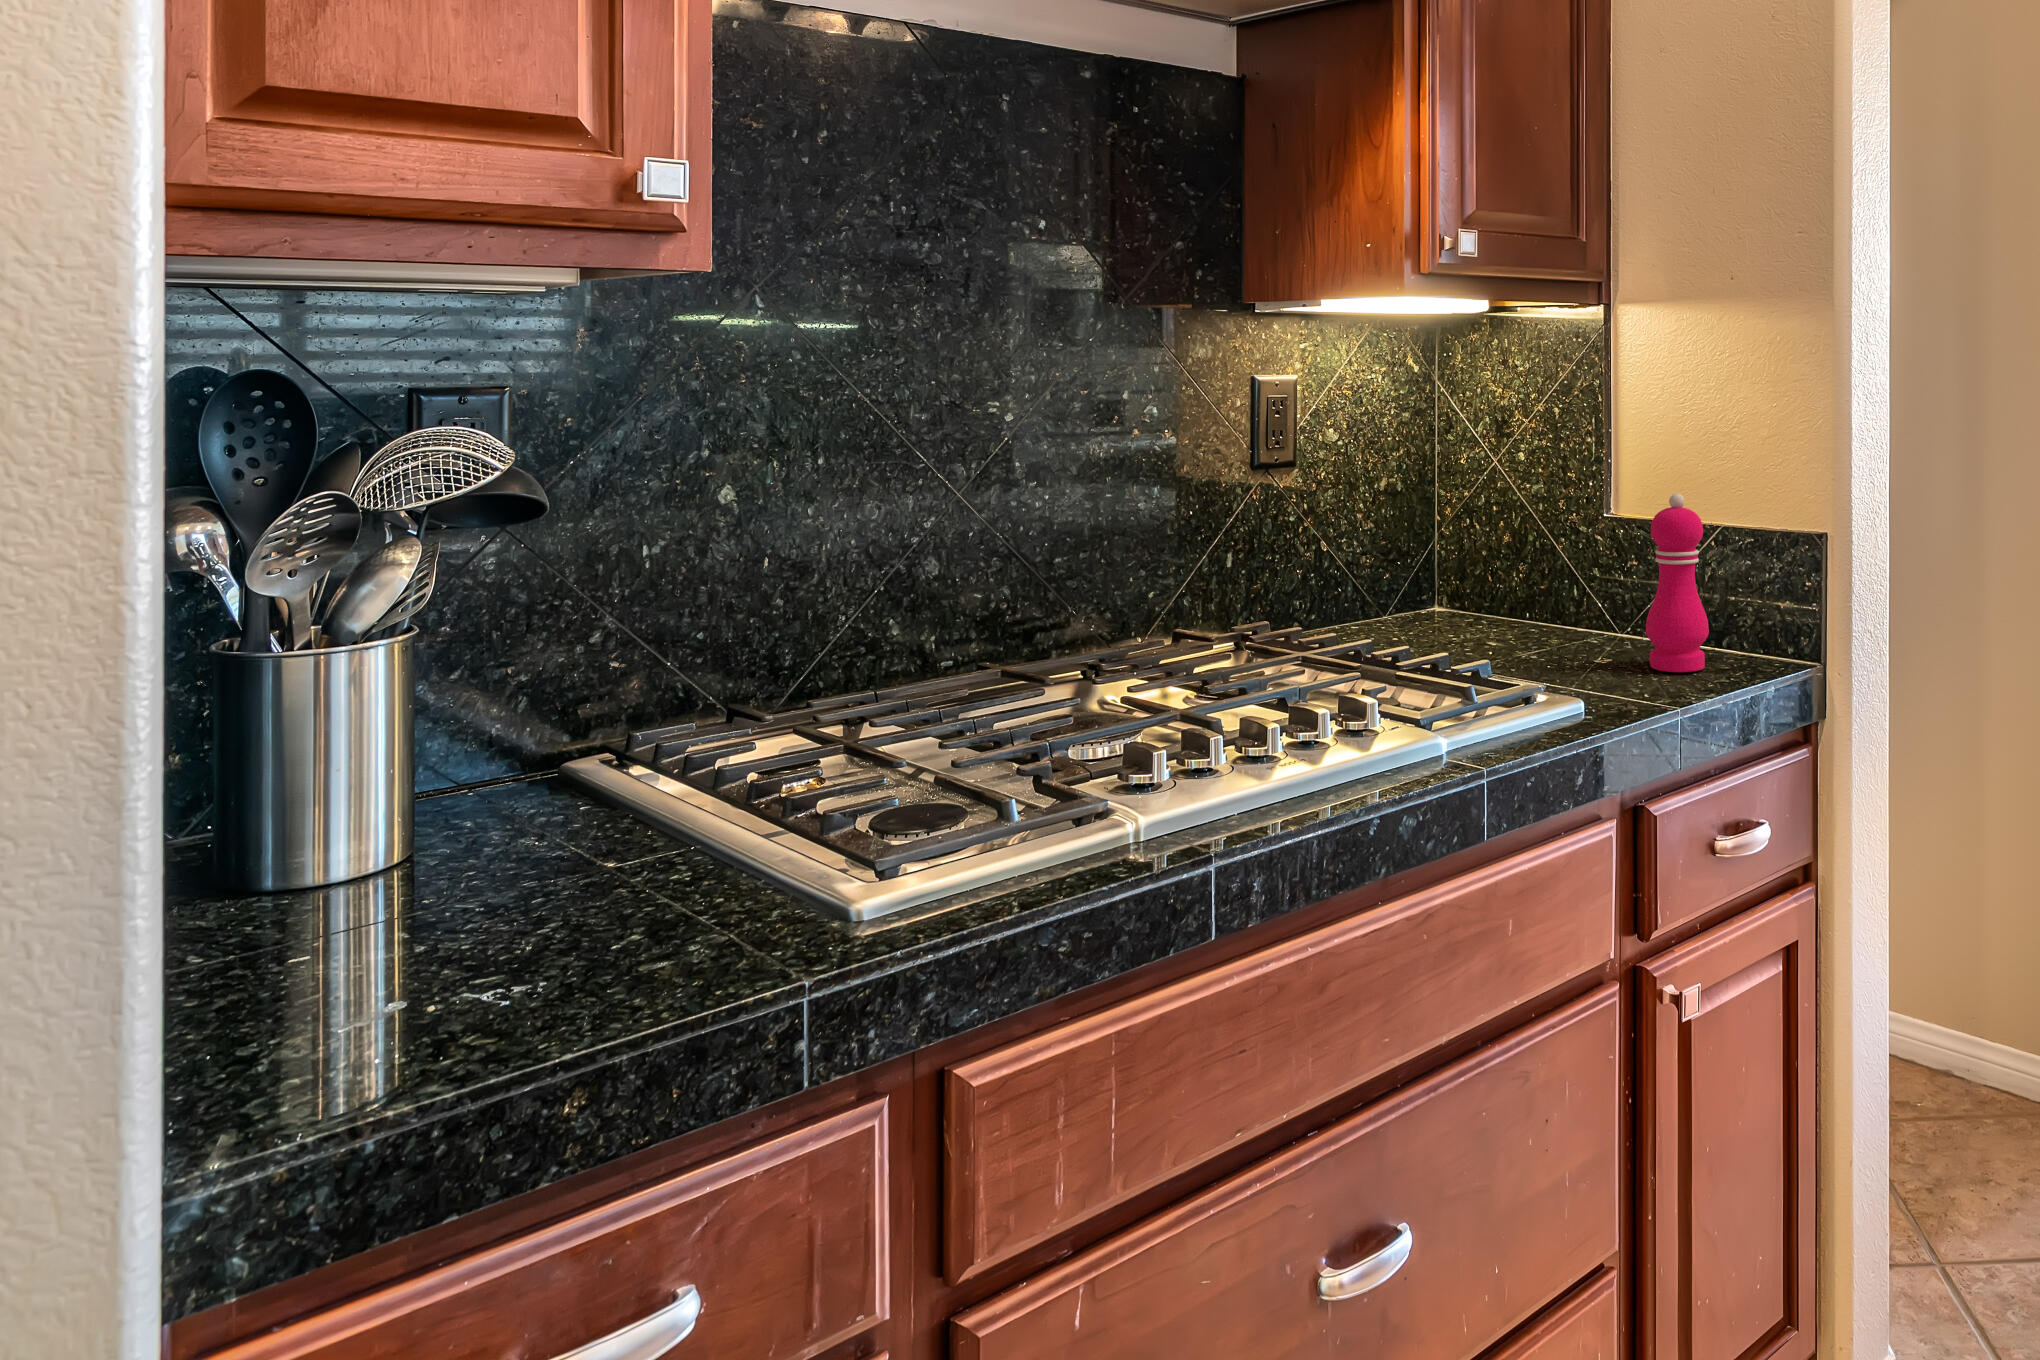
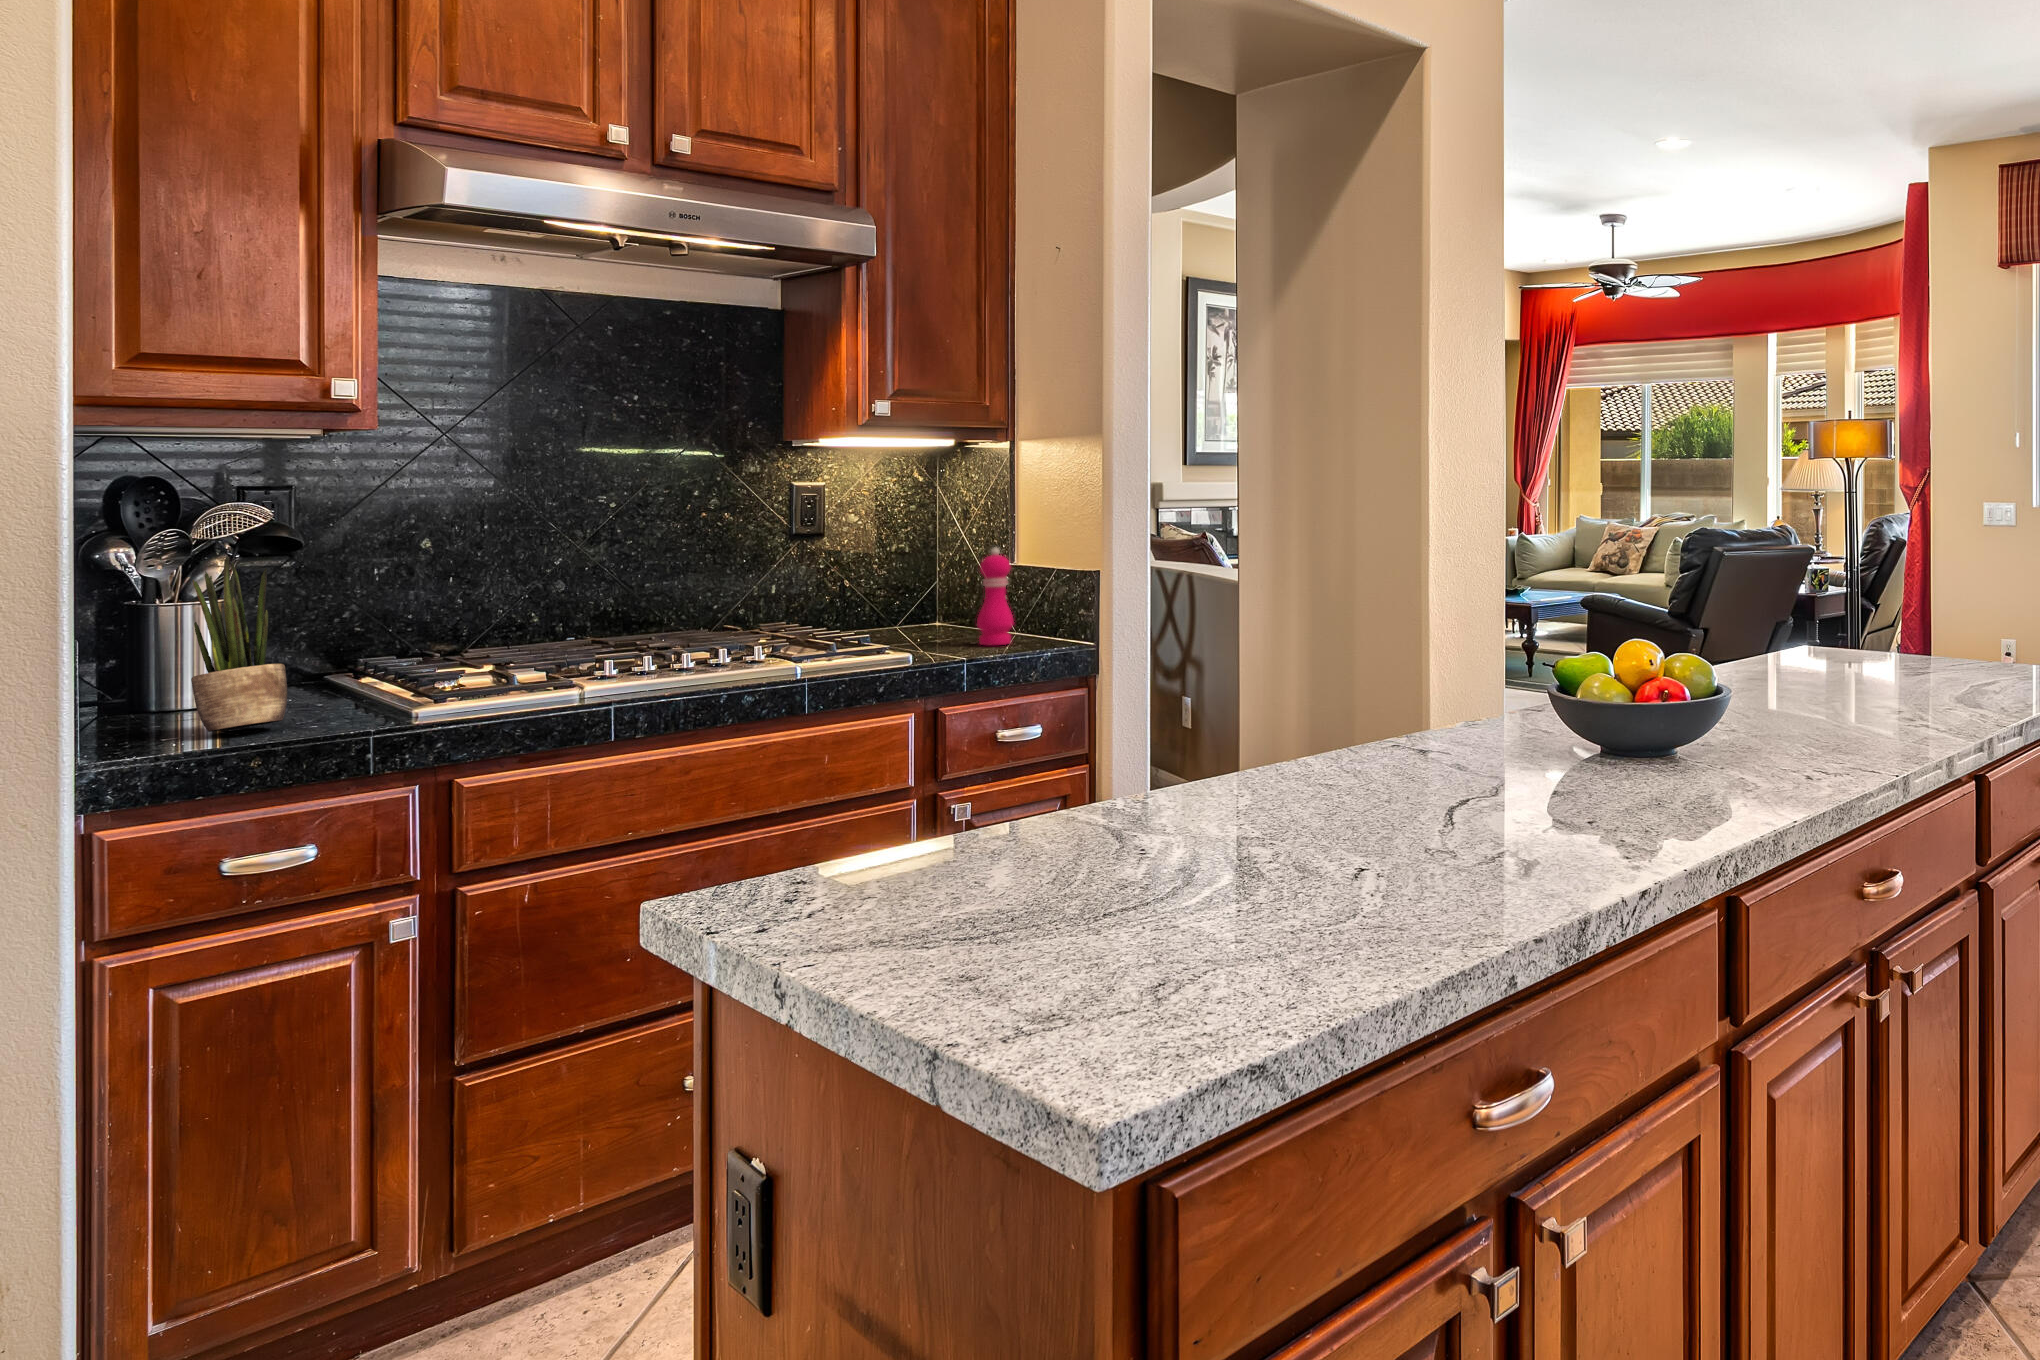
potted plant: none [402,567,610,1007] -> present [191,556,287,732]

